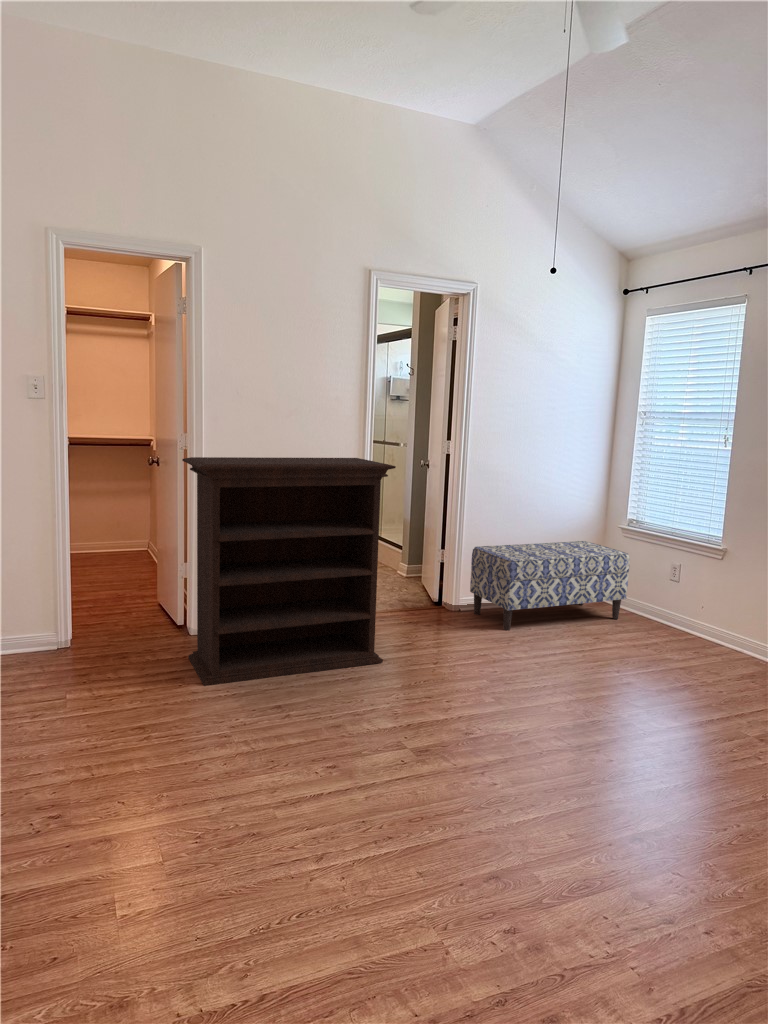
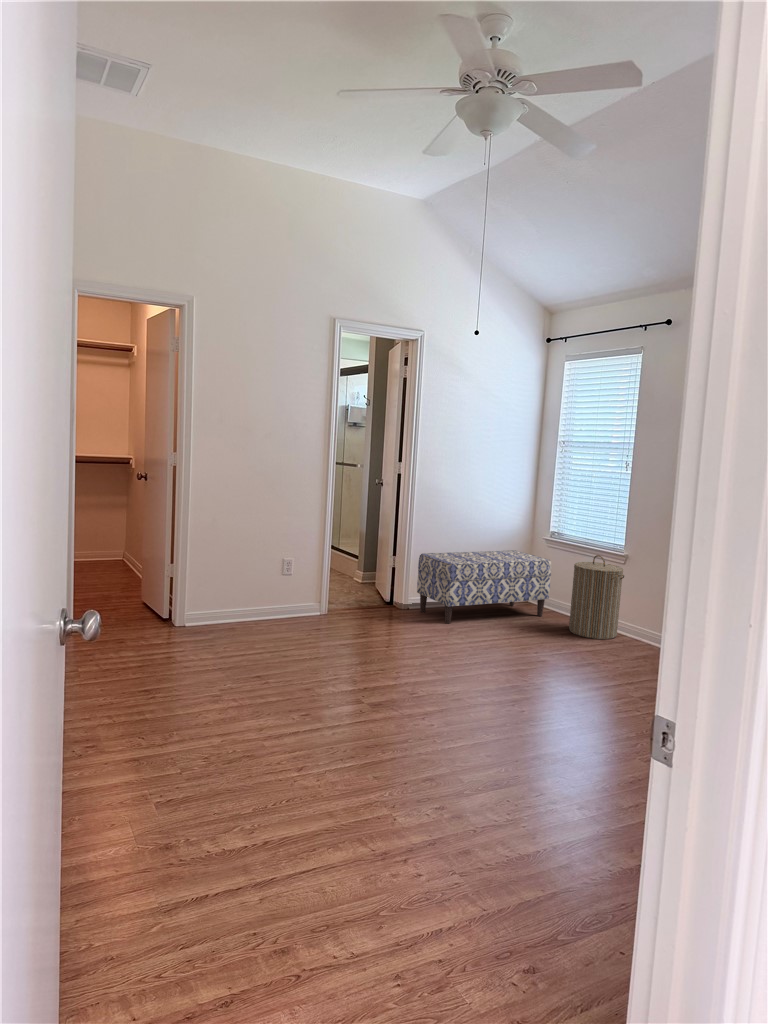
bookshelf: present [182,457,396,686] -> none [177,471,356,663]
laundry hamper: none [653,549,723,651] -> present [569,555,624,639]

